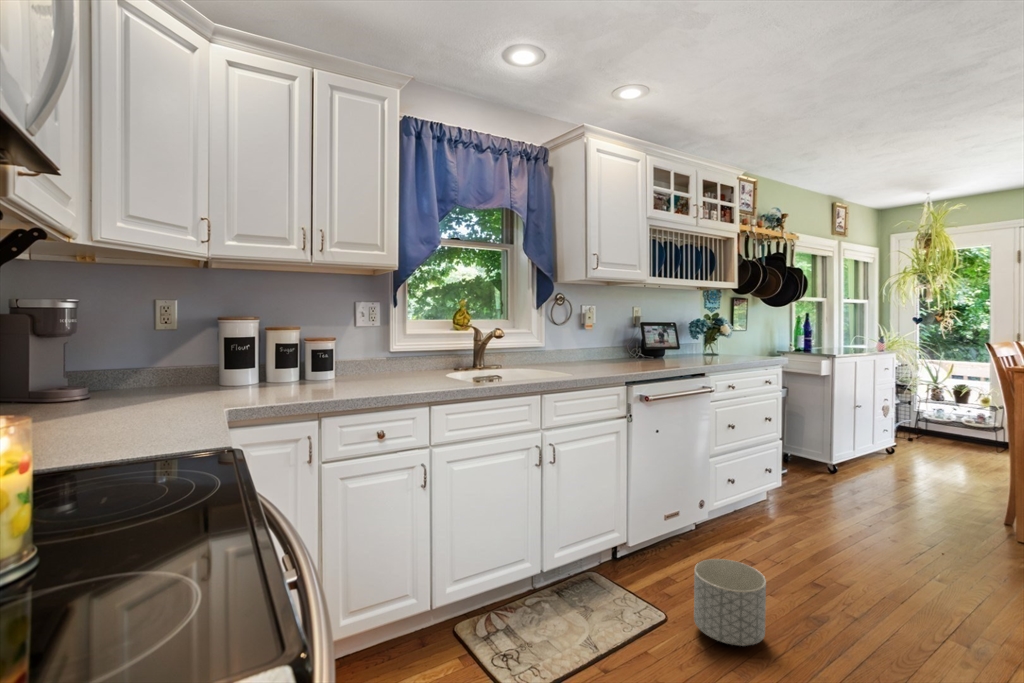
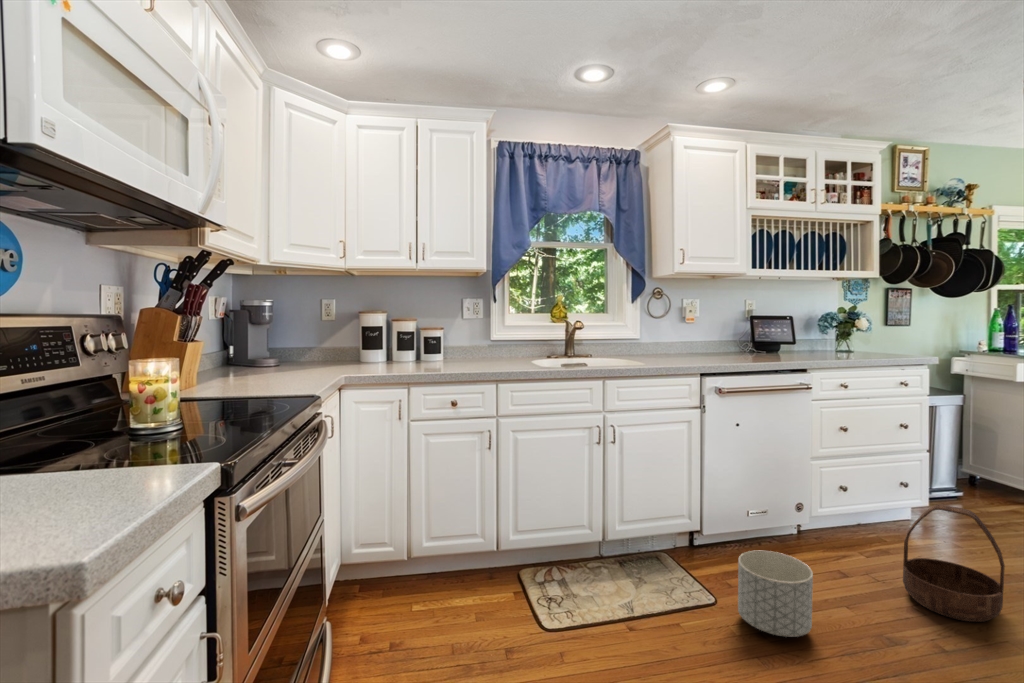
basket: none [802,492,882,593] -> present [903,504,1005,622]

